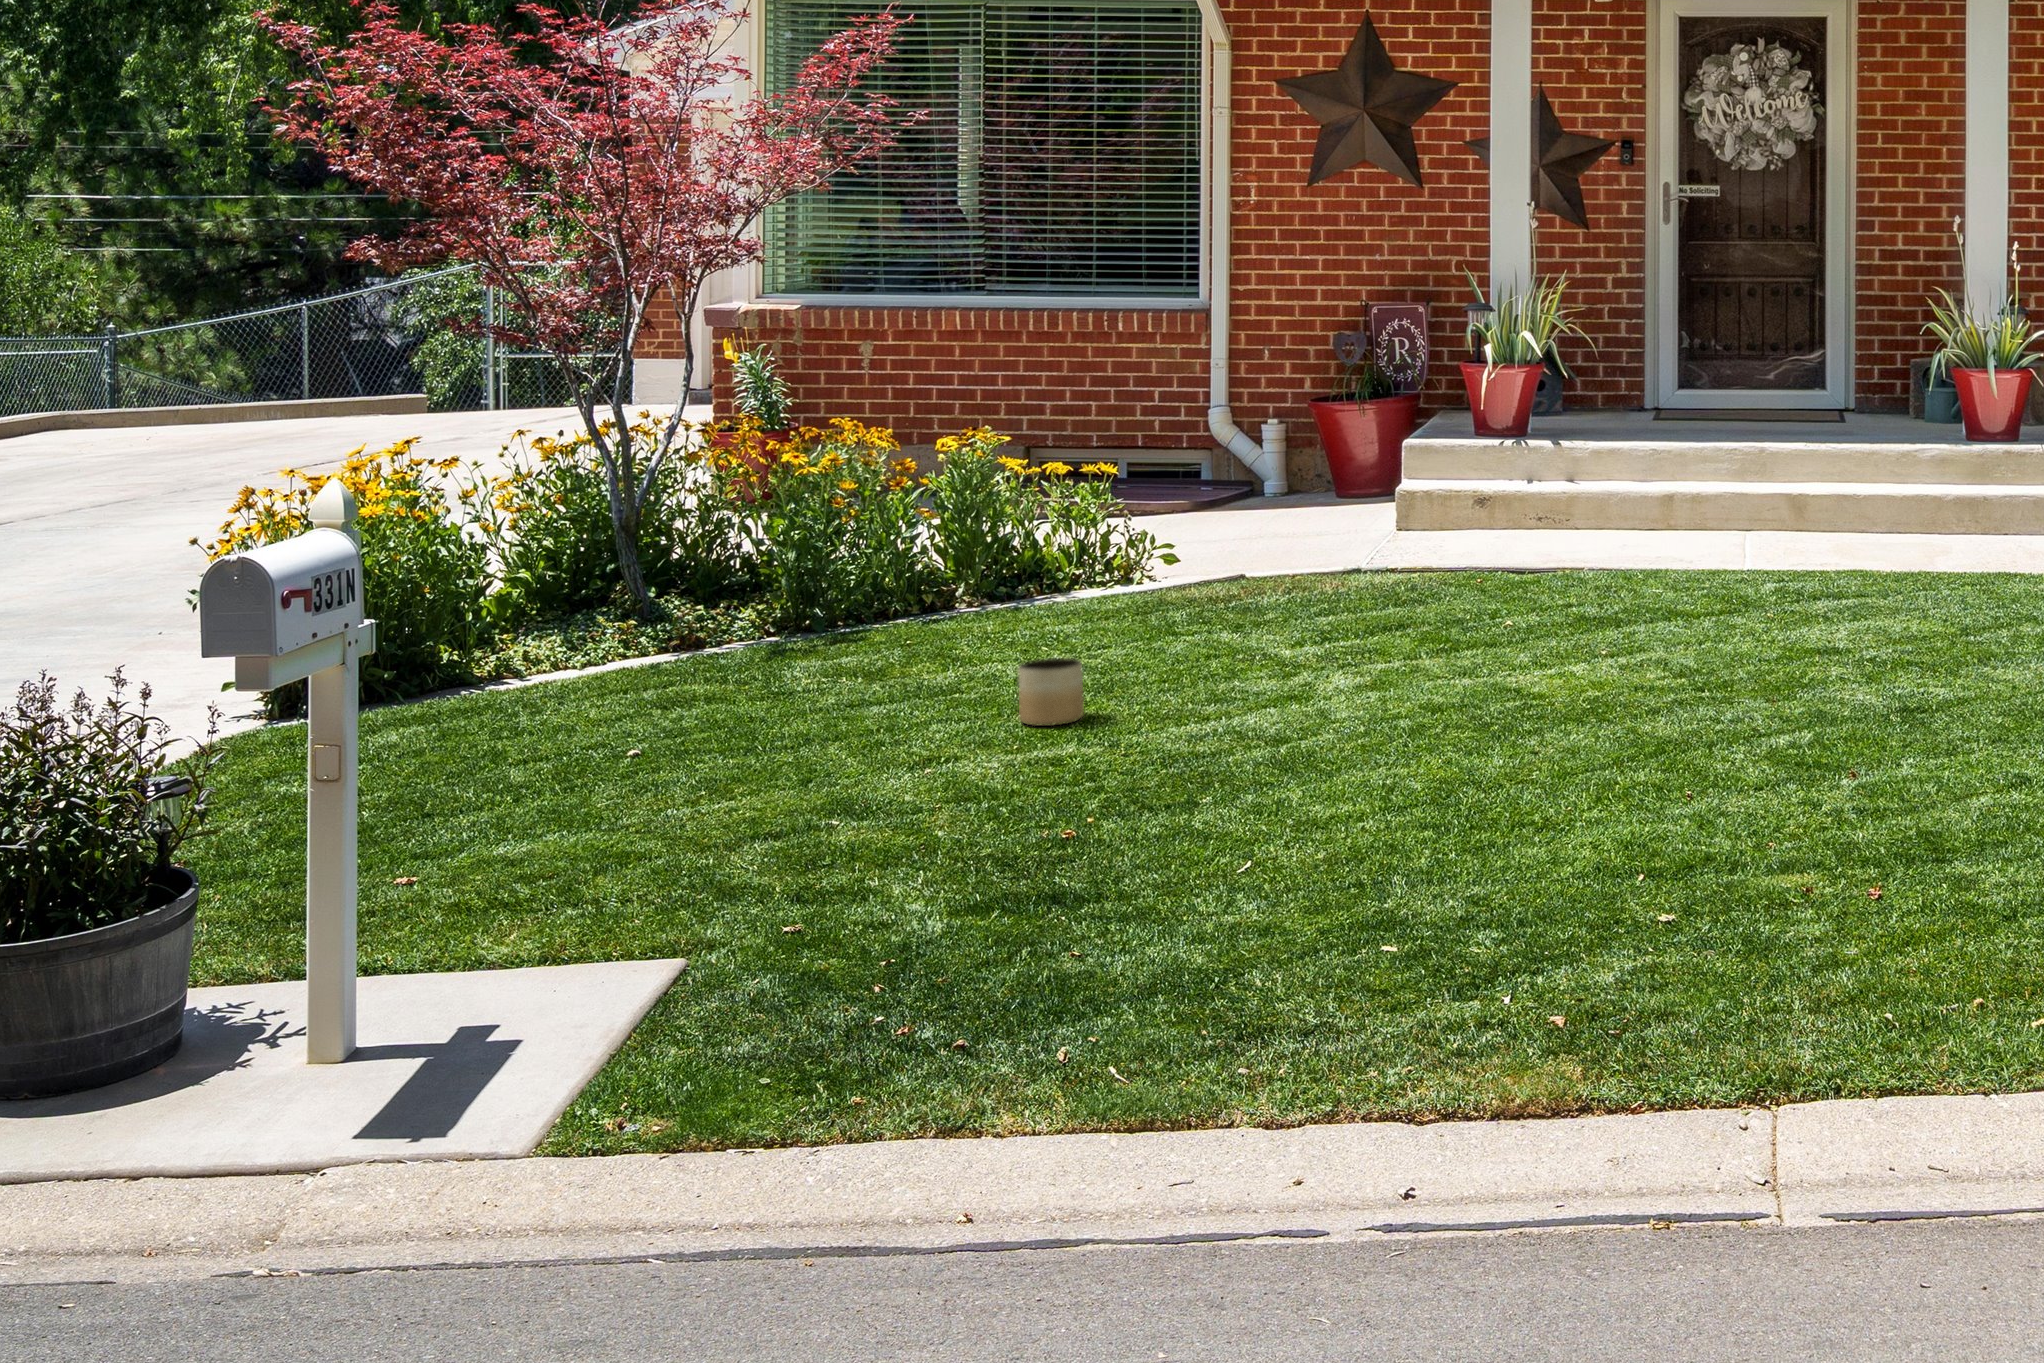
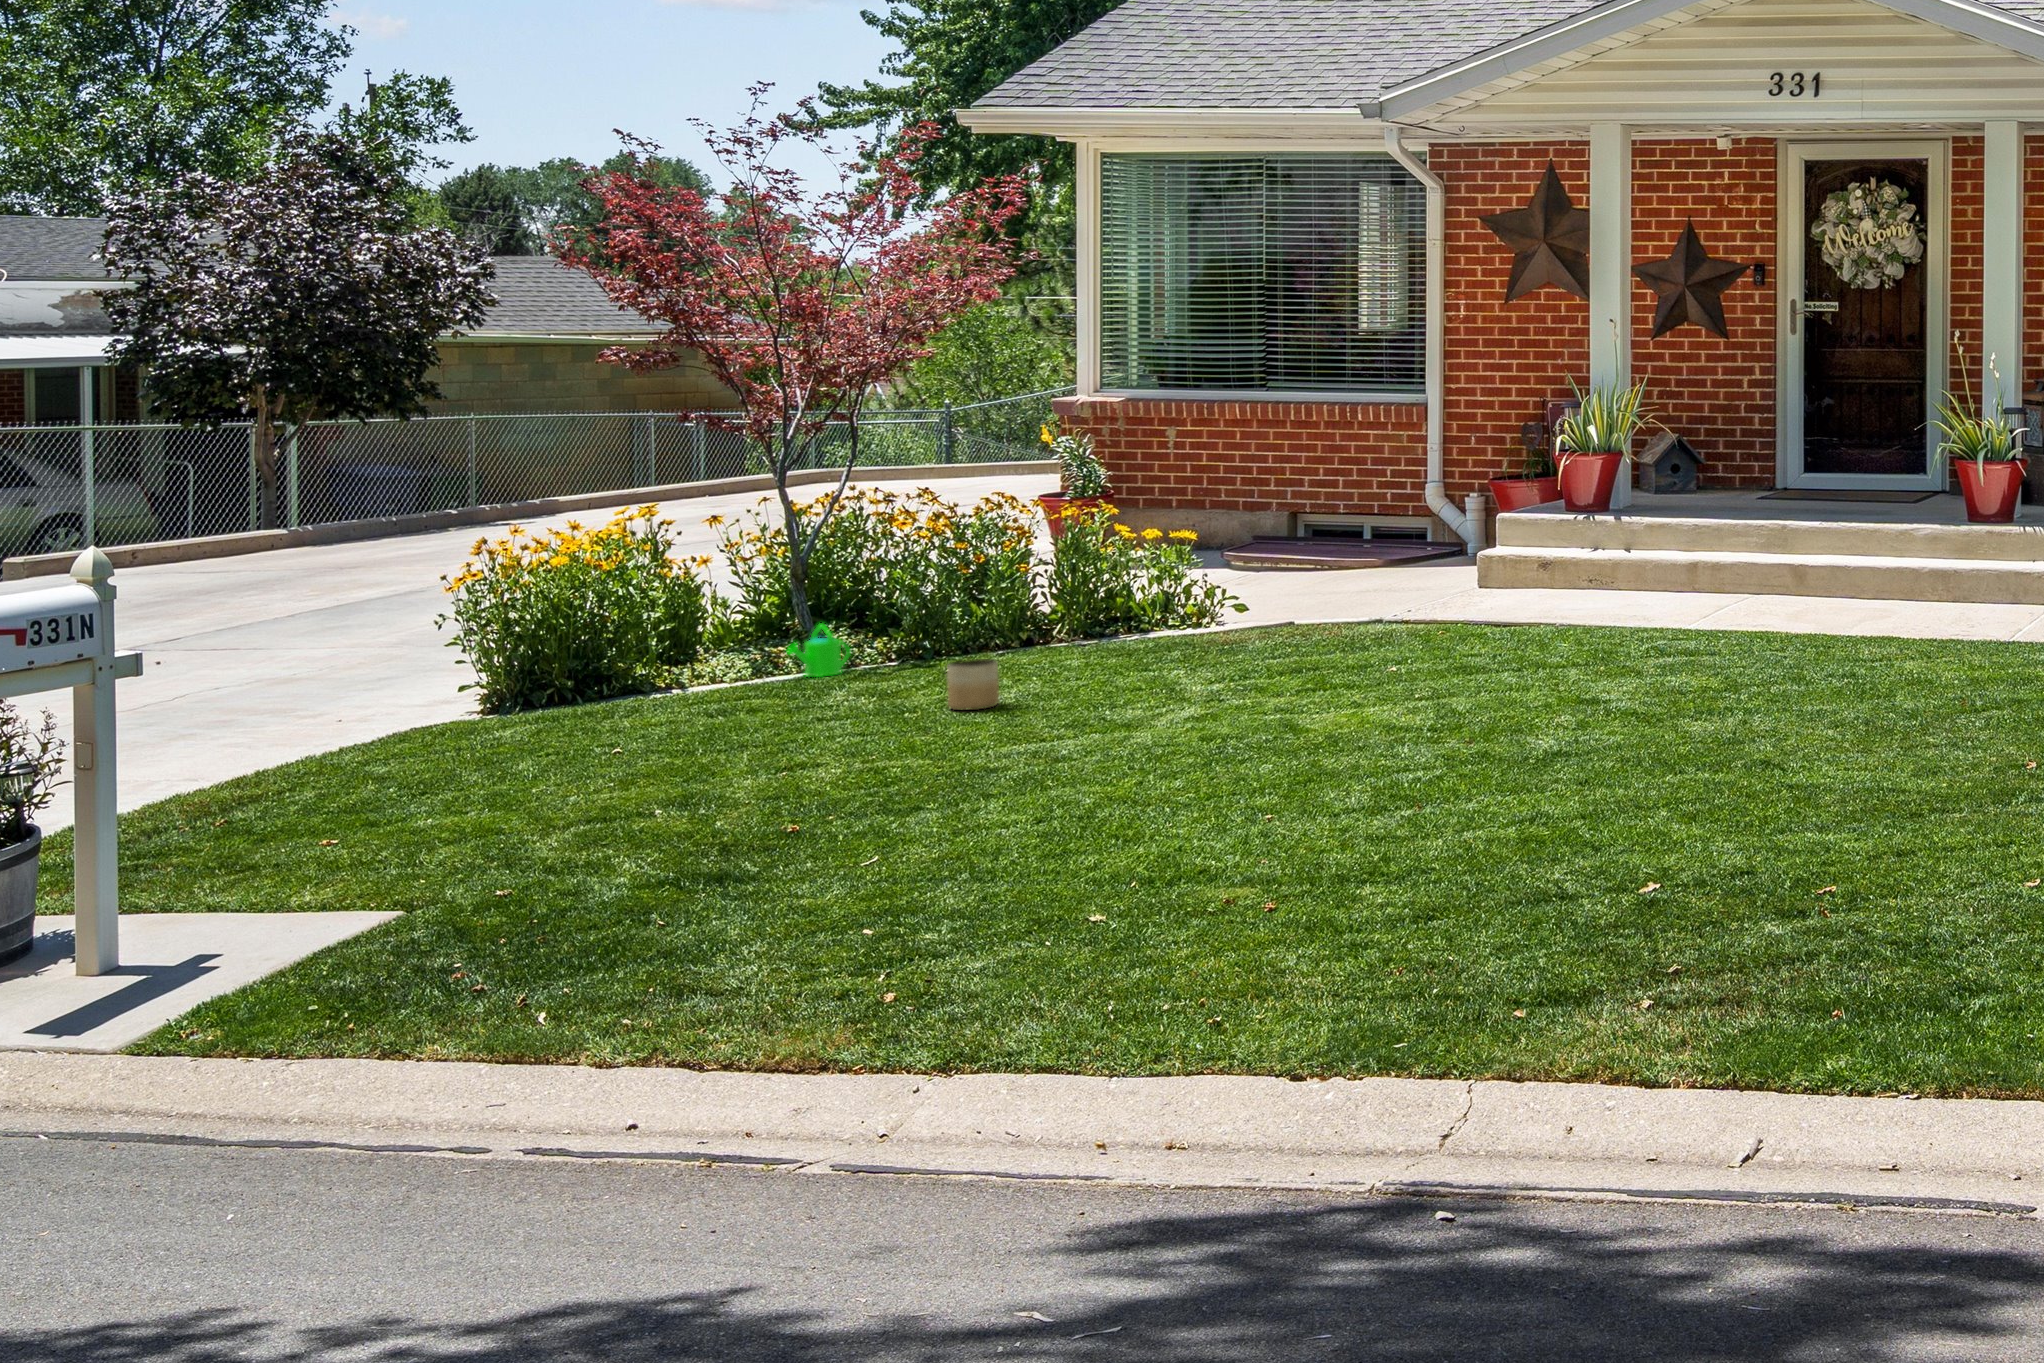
watering can: none [707,617,774,689] -> present [787,624,851,677]

